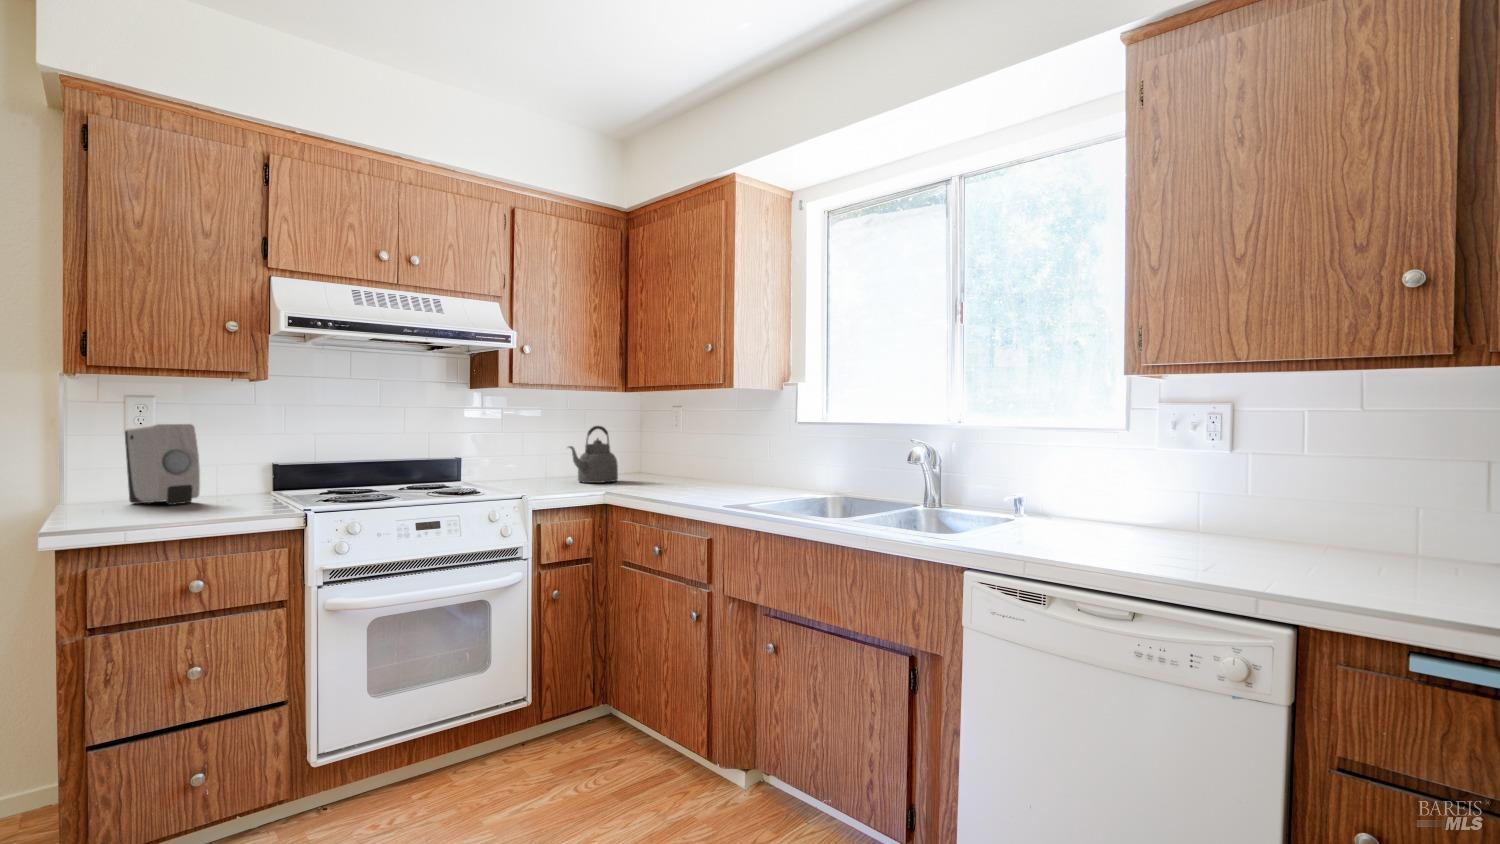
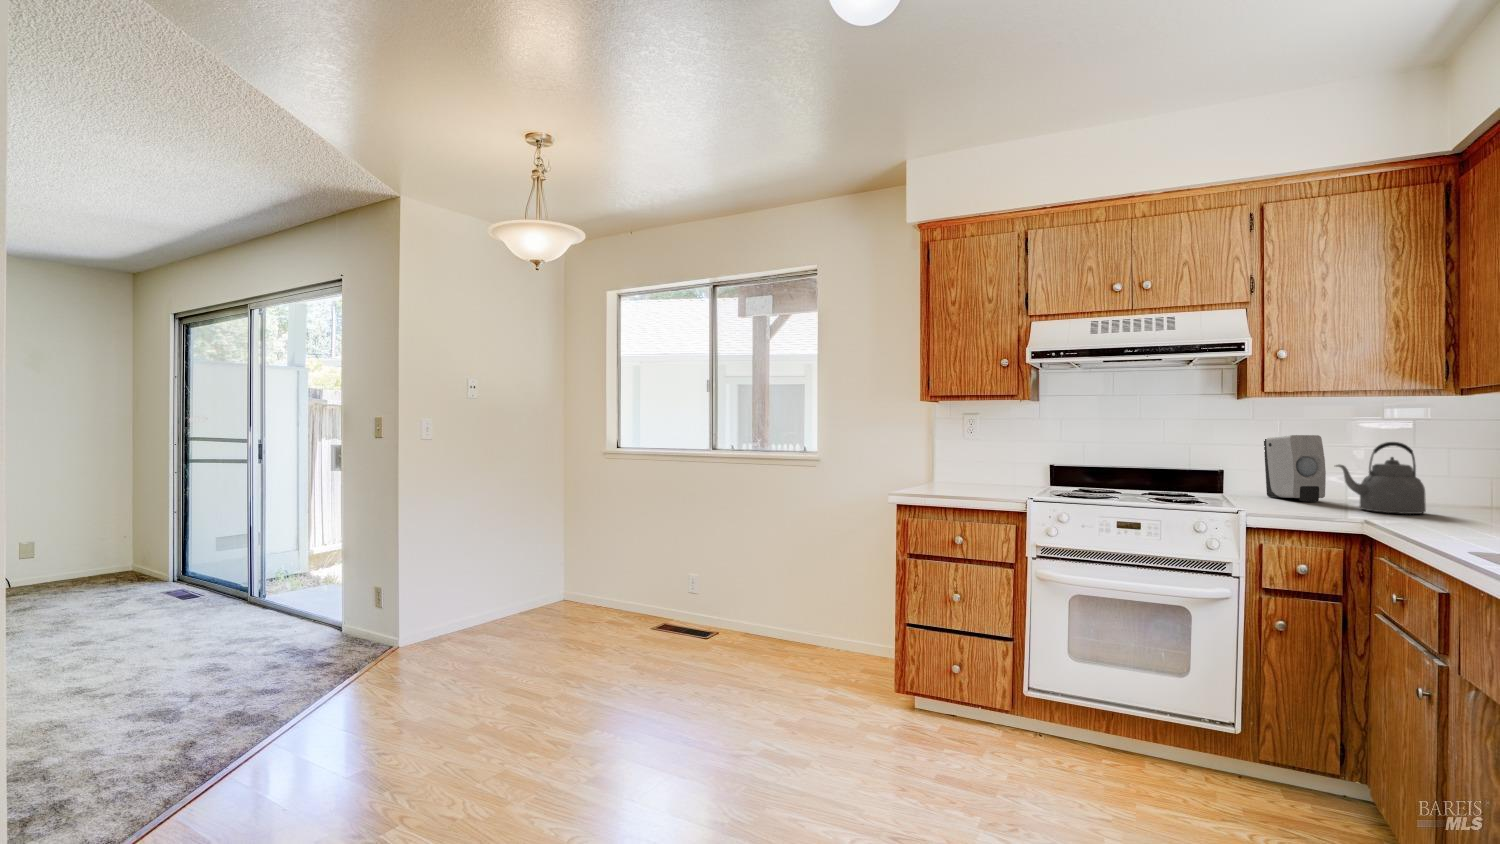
soap dispenser: present [125,424,200,505] -> present [1264,435,1326,501]

